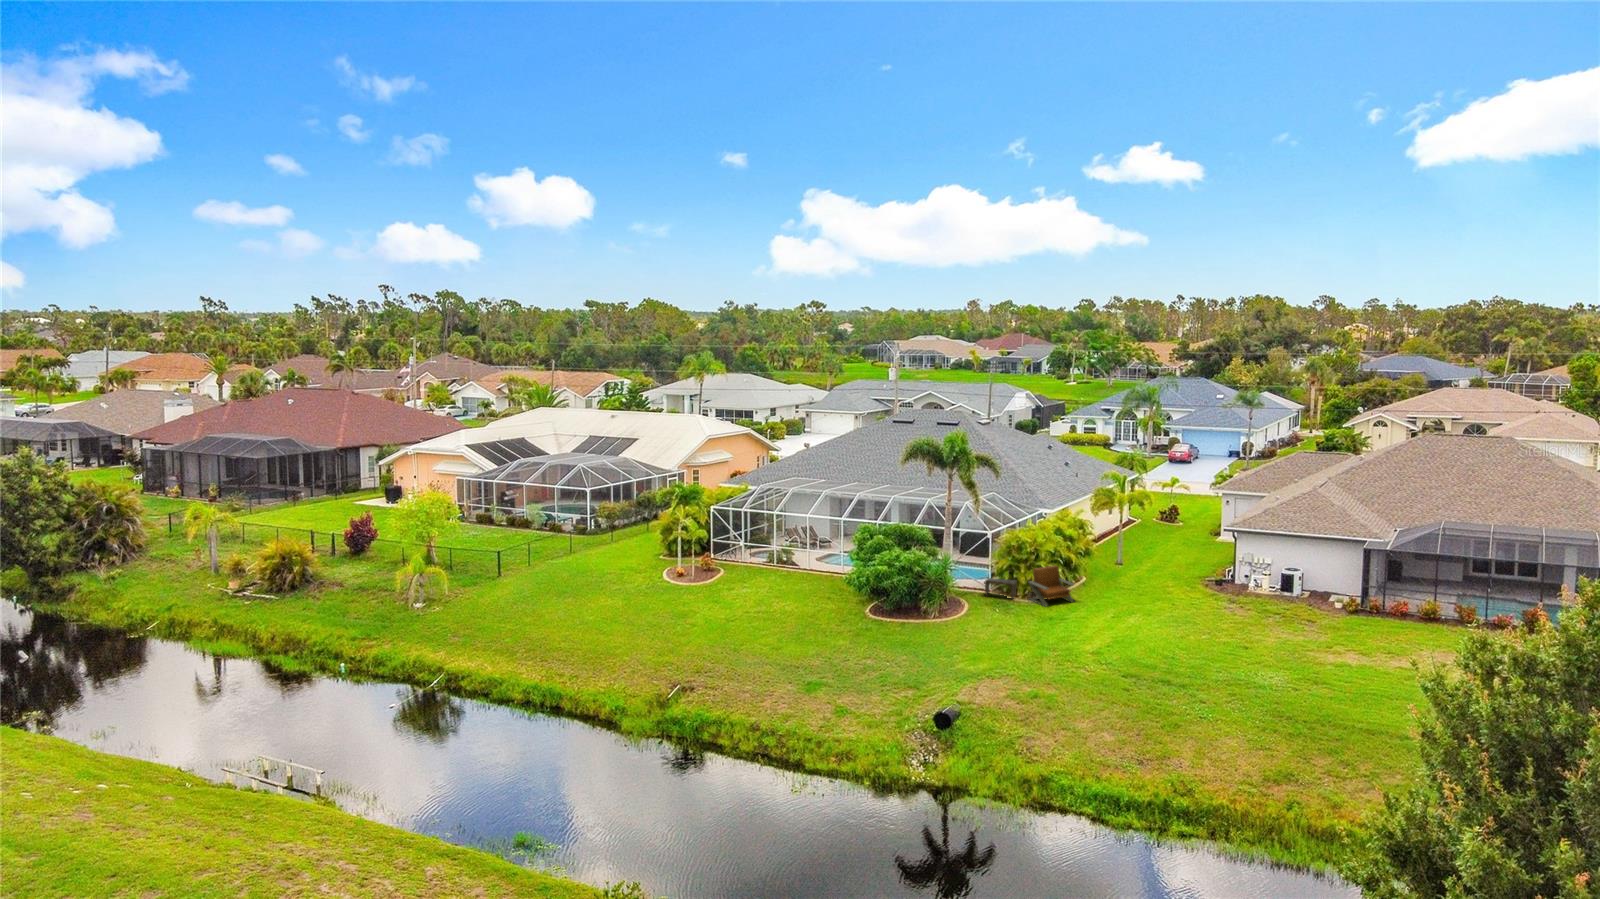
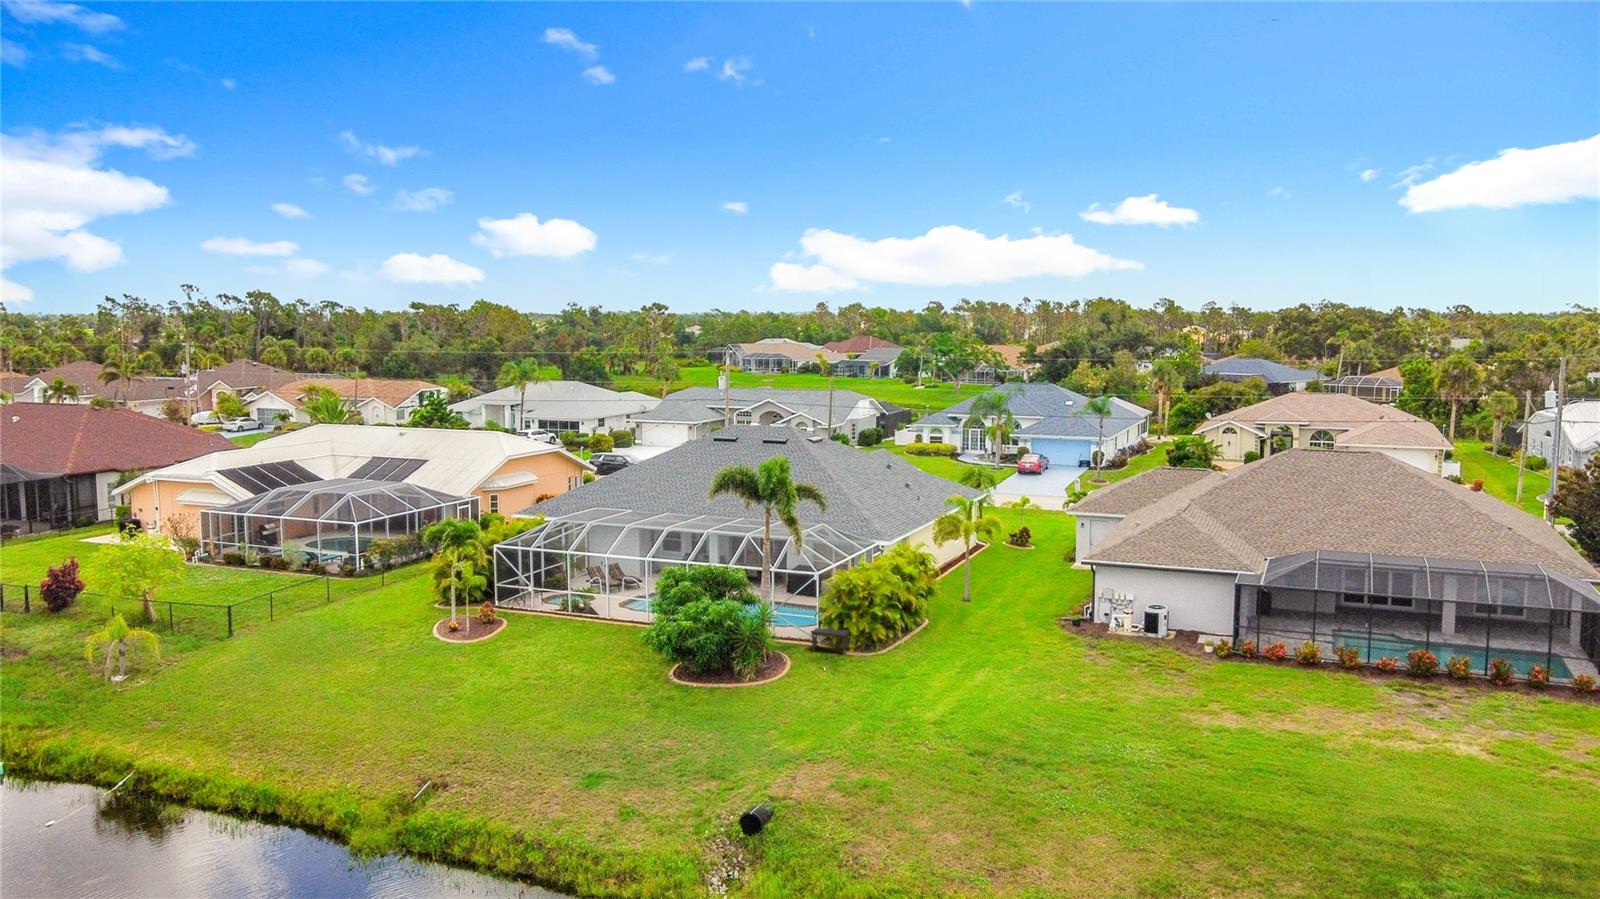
lounge chair: present [1029,566,1074,607] -> none [862,611,916,663]

